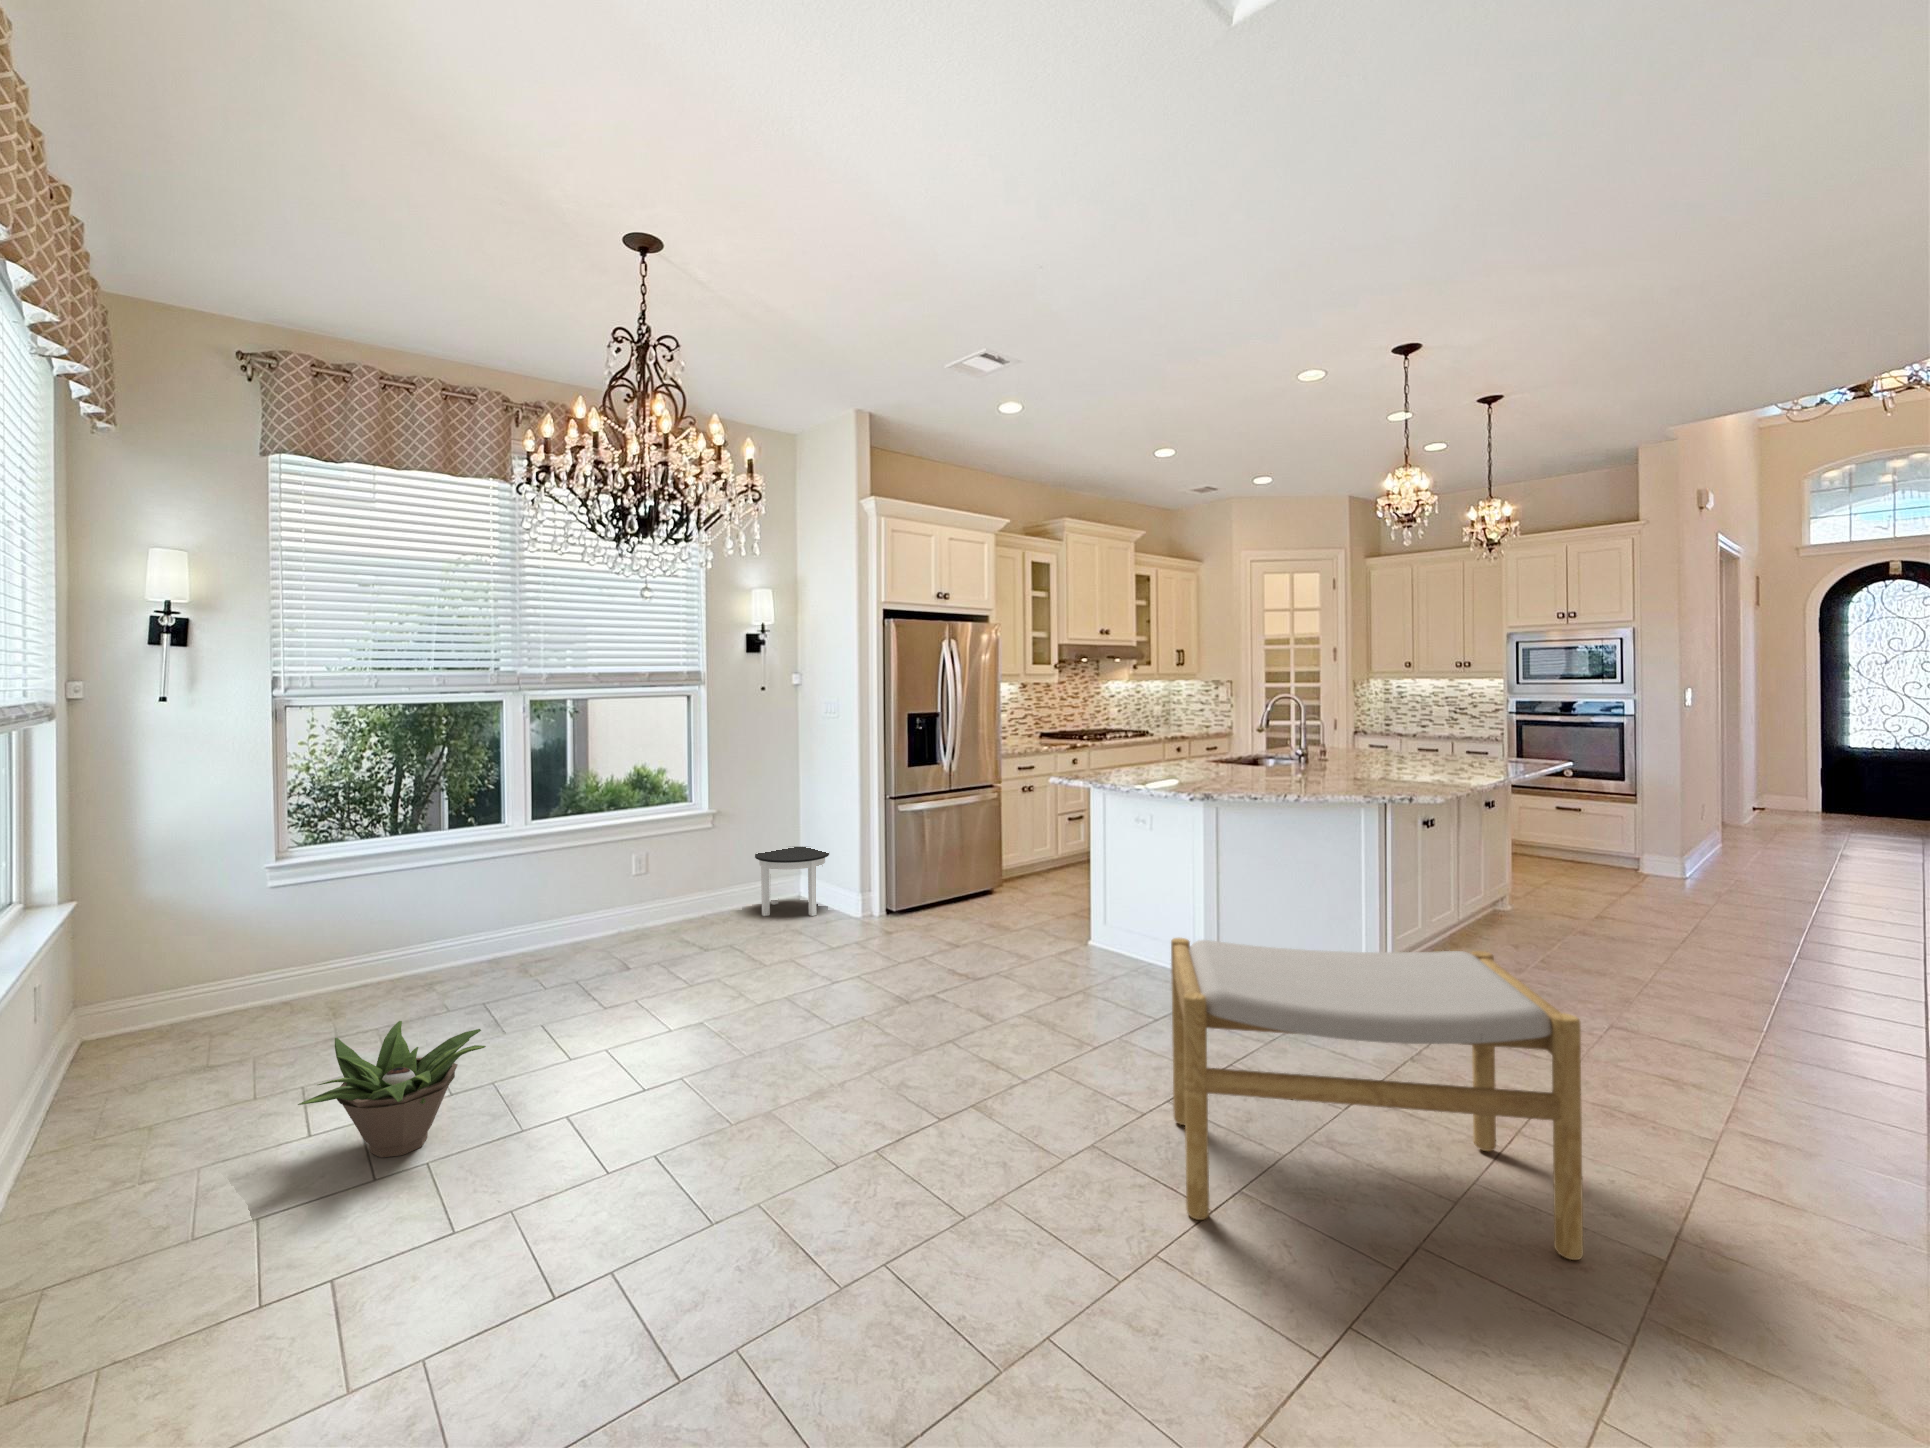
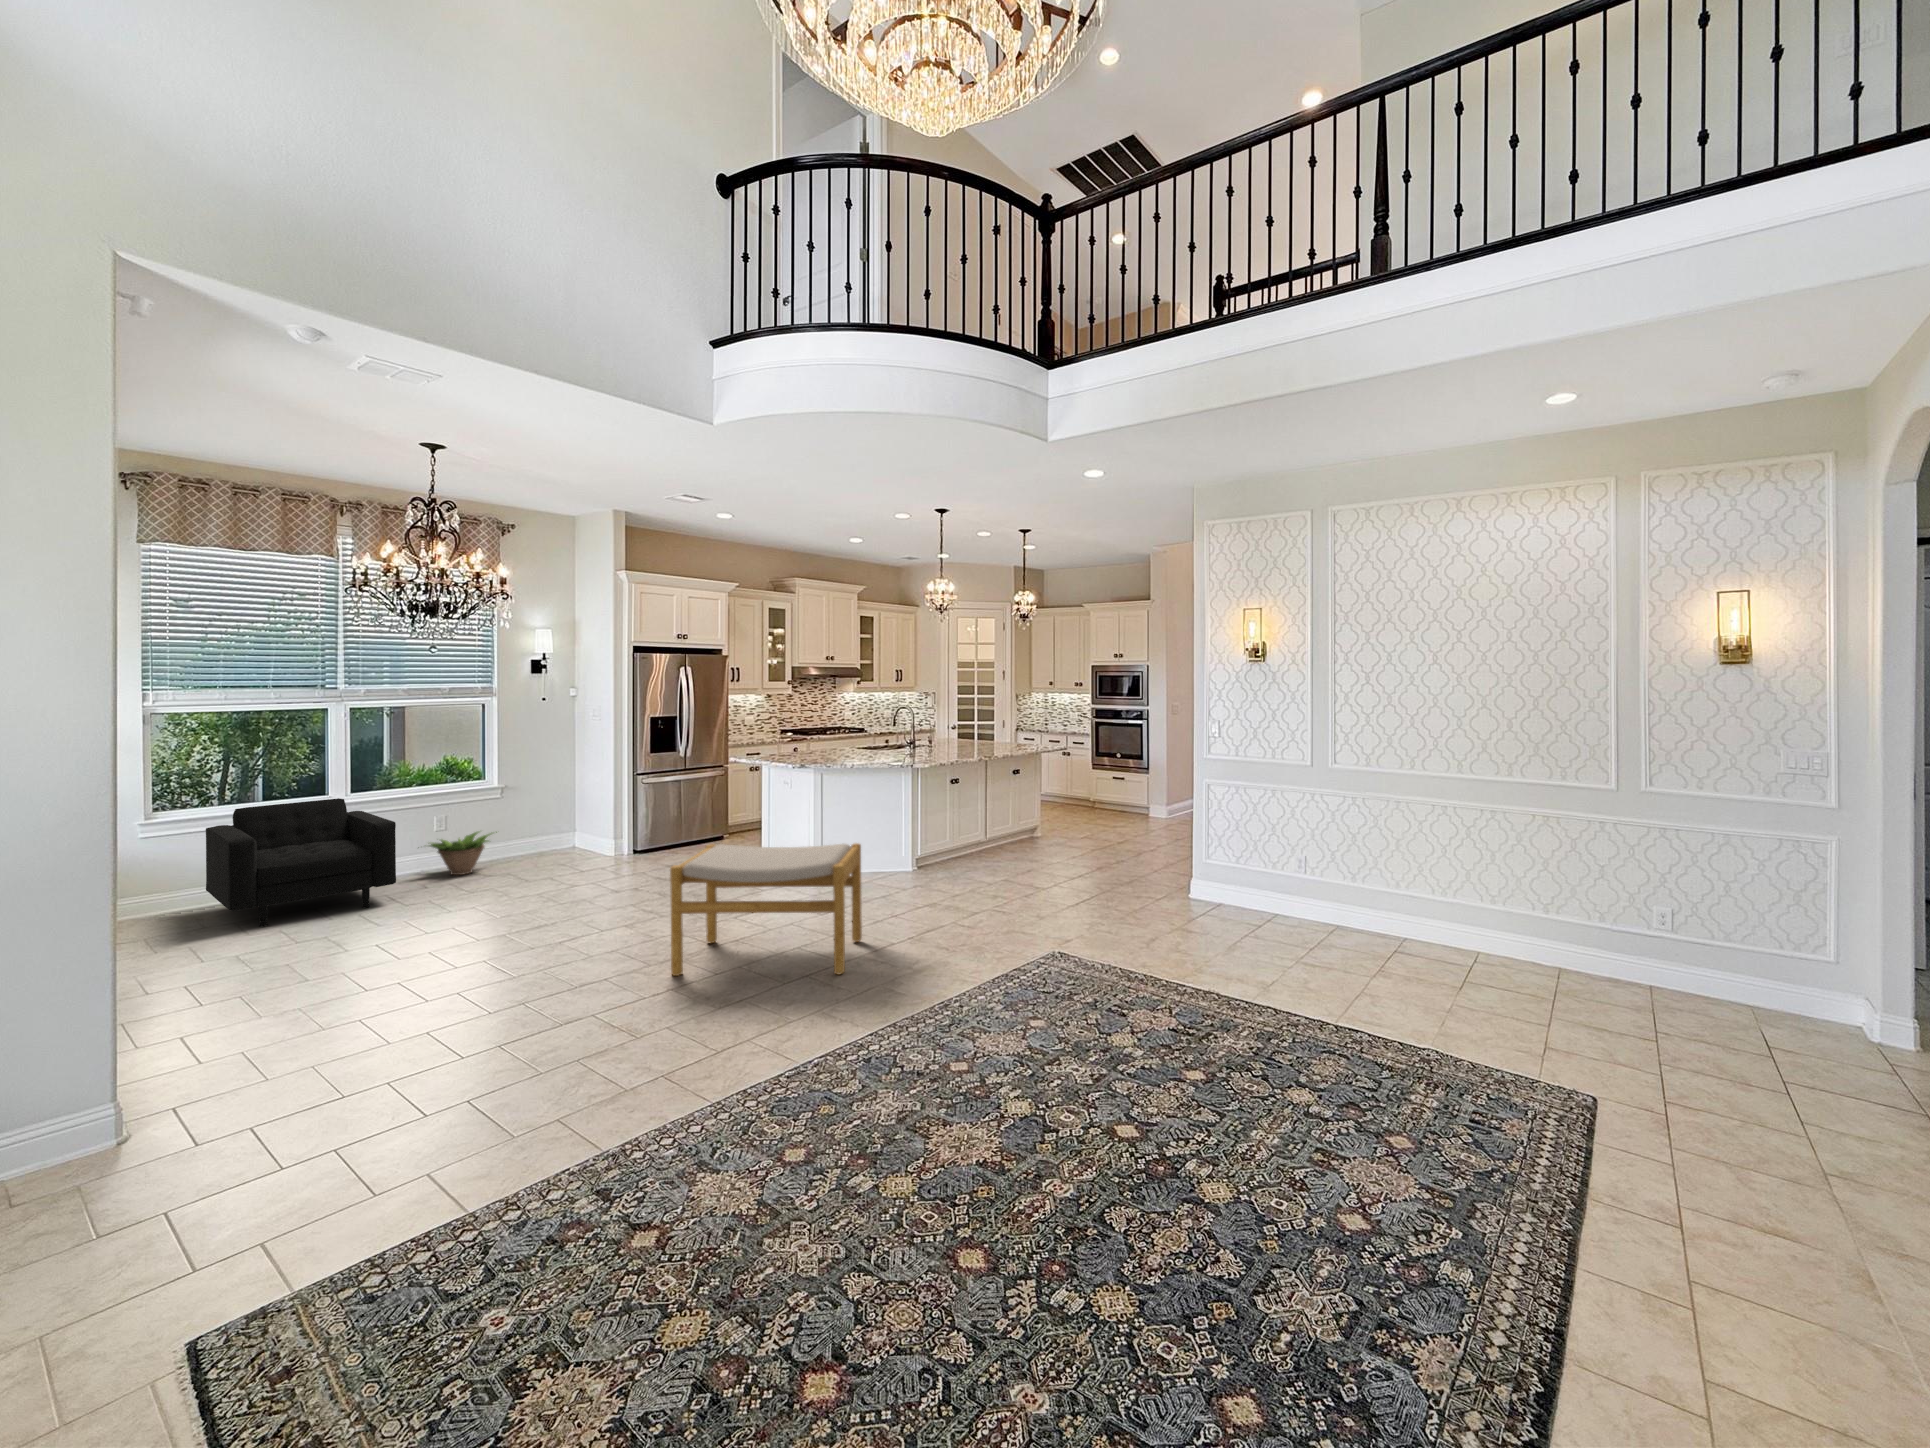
armchair: none [376,826,613,1019] -> present [206,798,396,927]
round table: present [755,847,829,916] -> none [534,811,594,860]
decorative plant: present [298,1021,486,1158] -> present [429,832,497,875]

